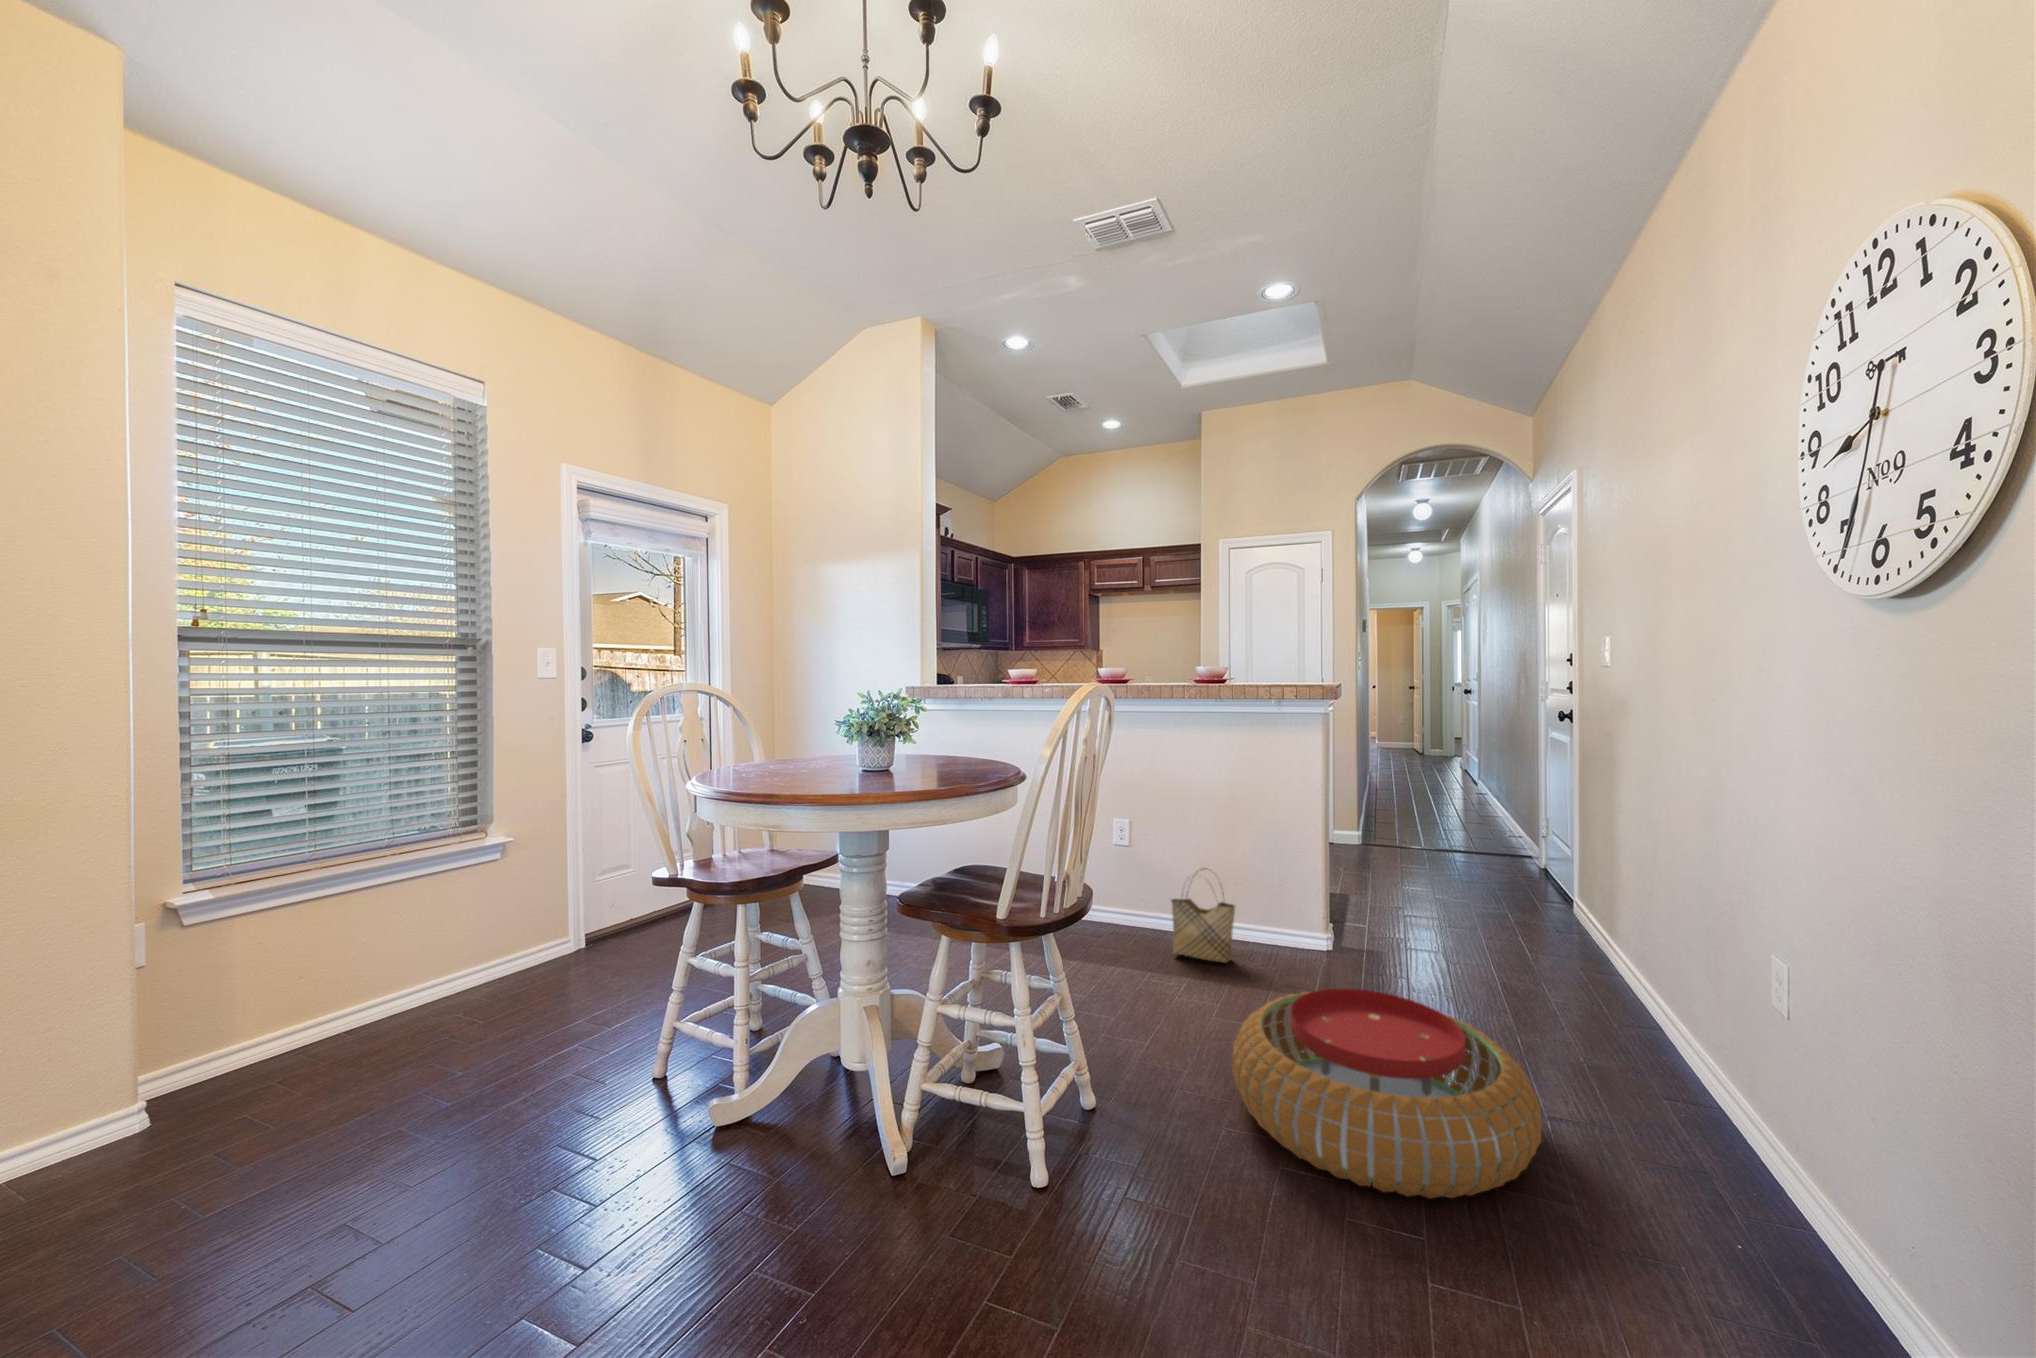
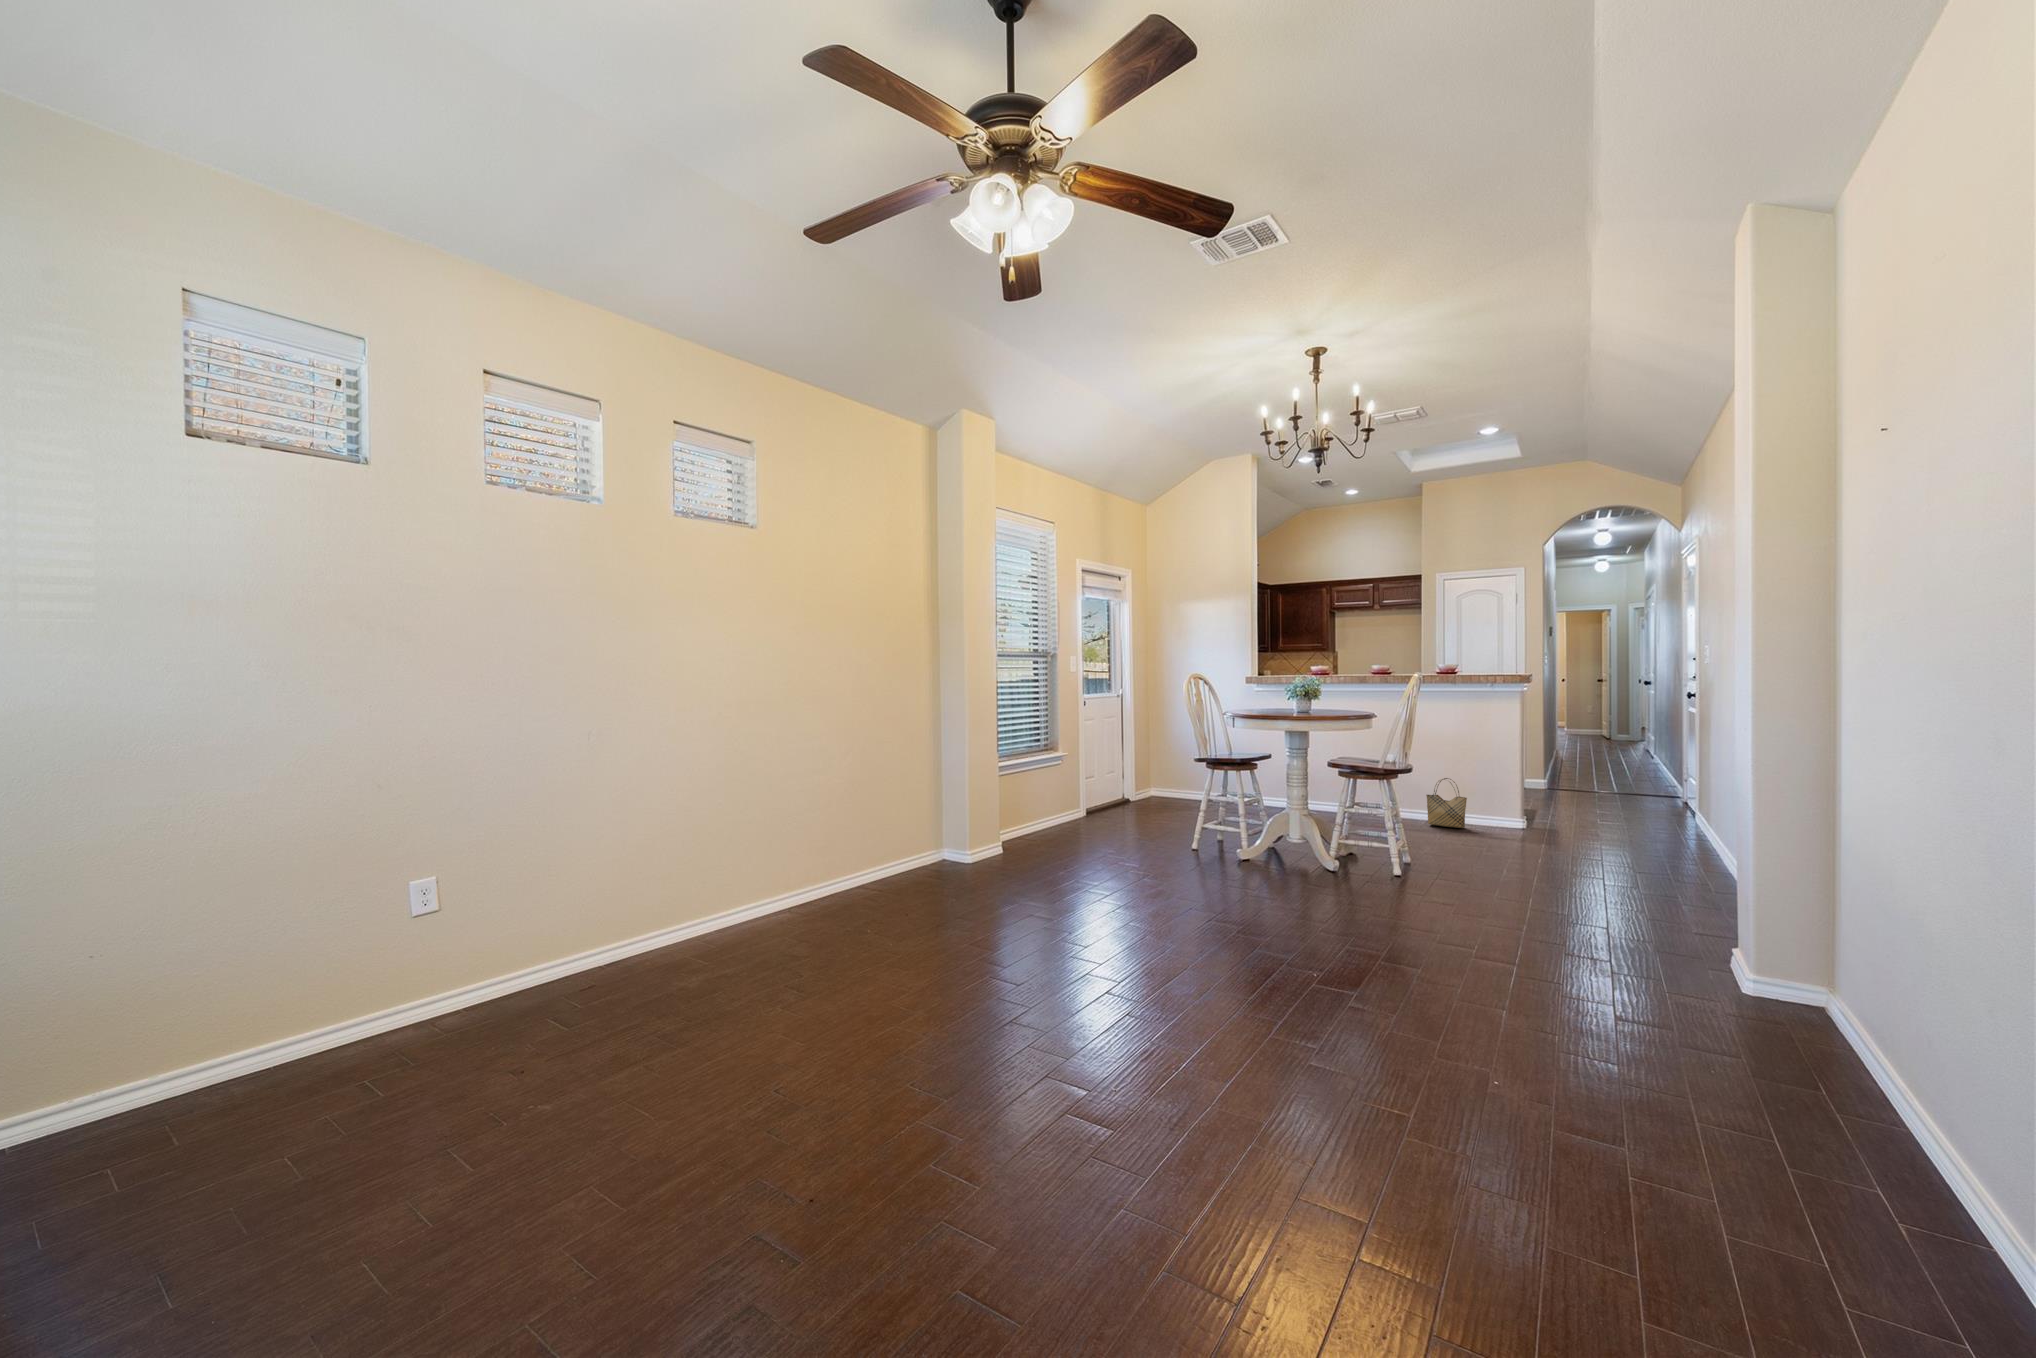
pouf: present [1232,989,1541,1198] -> none [1479,816,1630,881]

